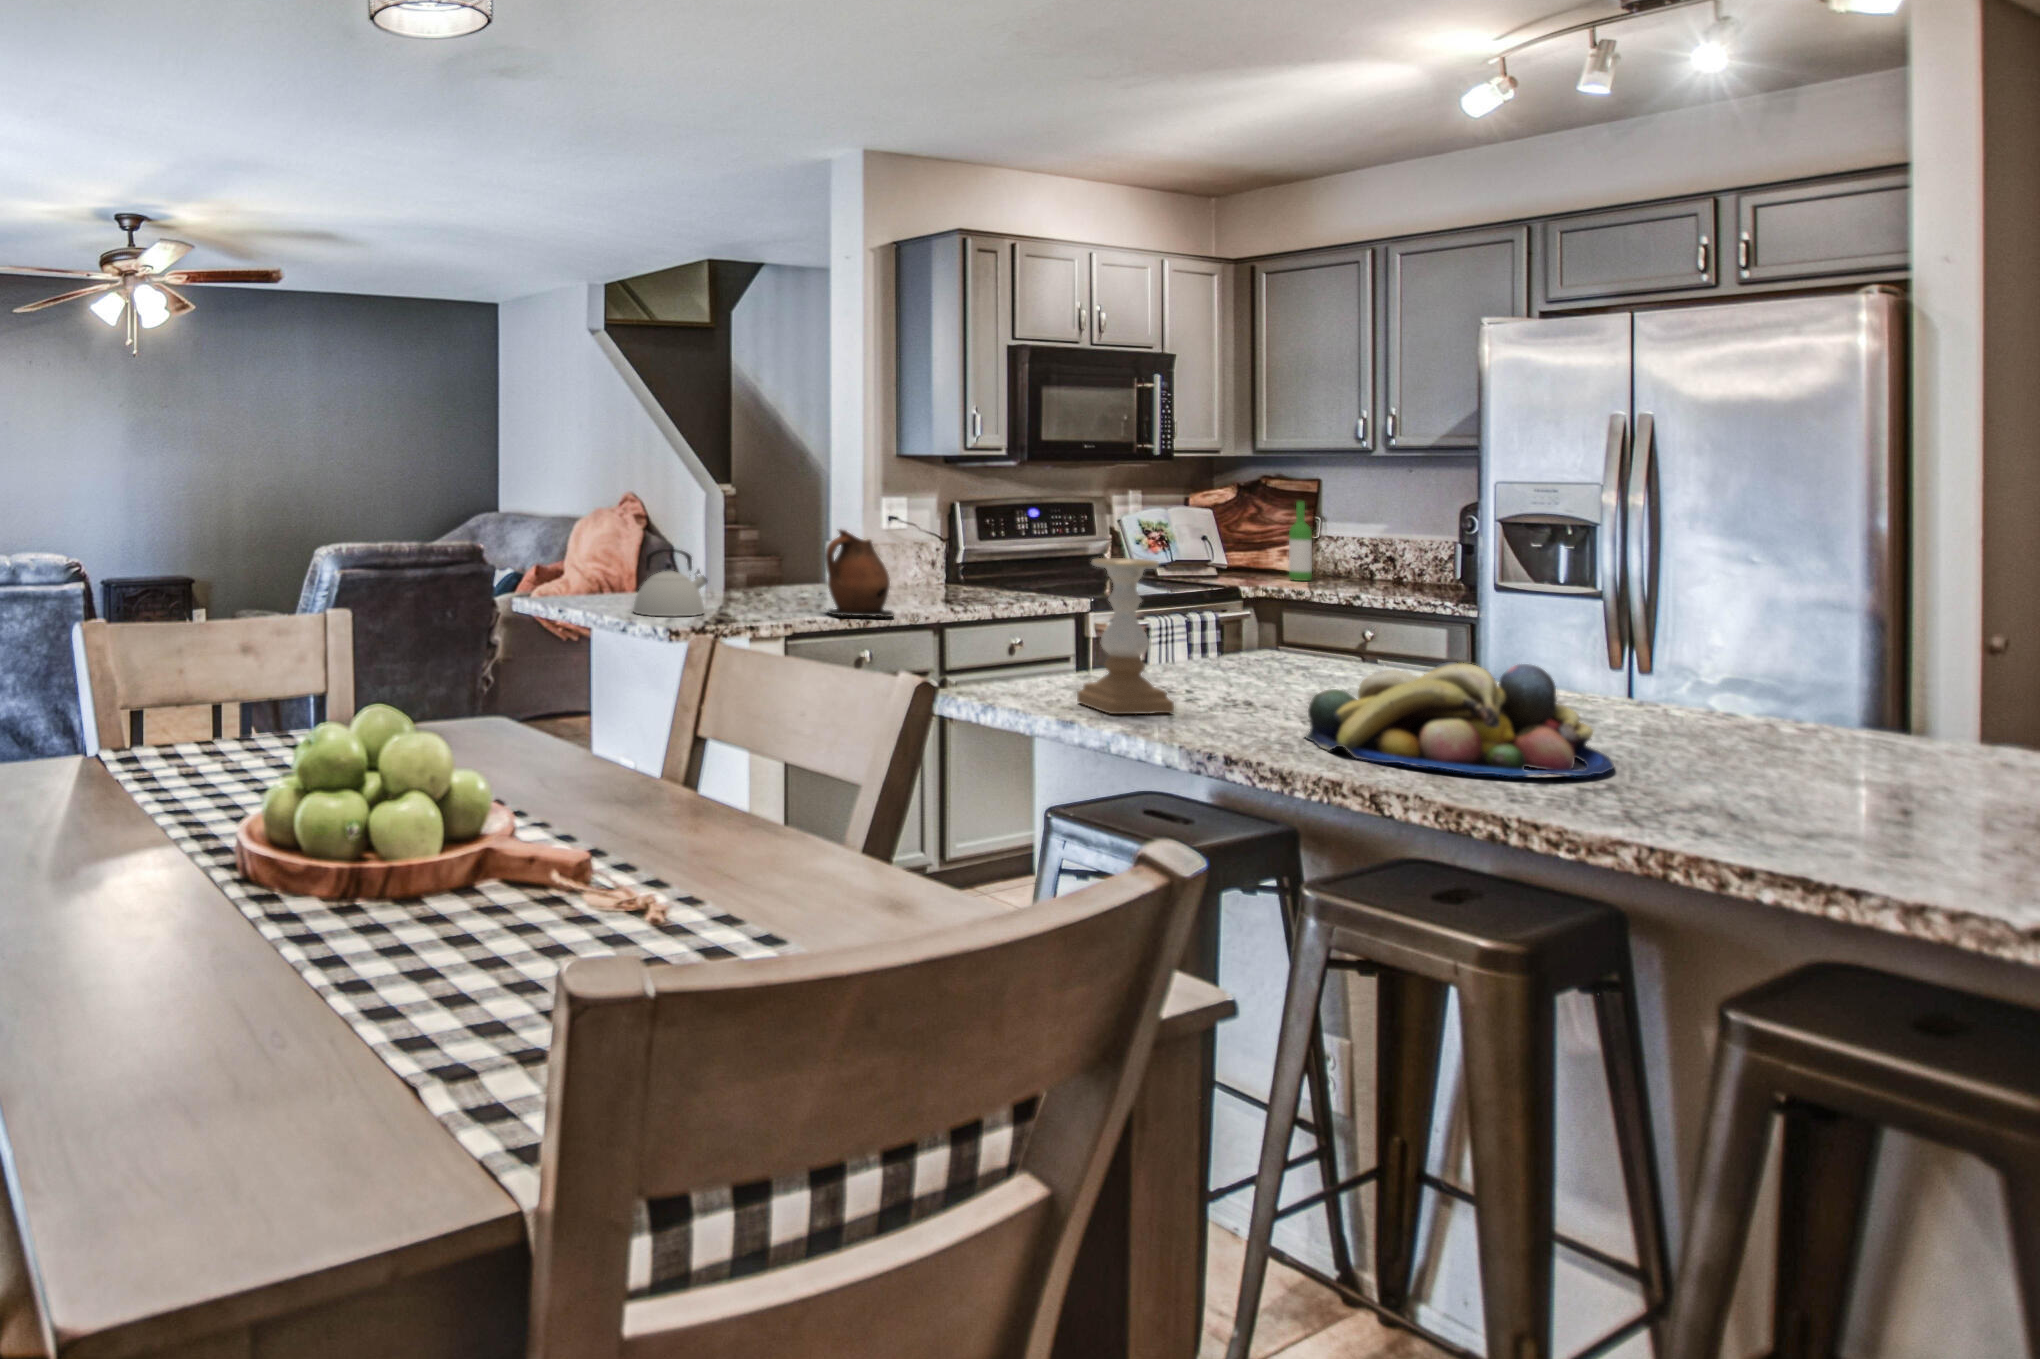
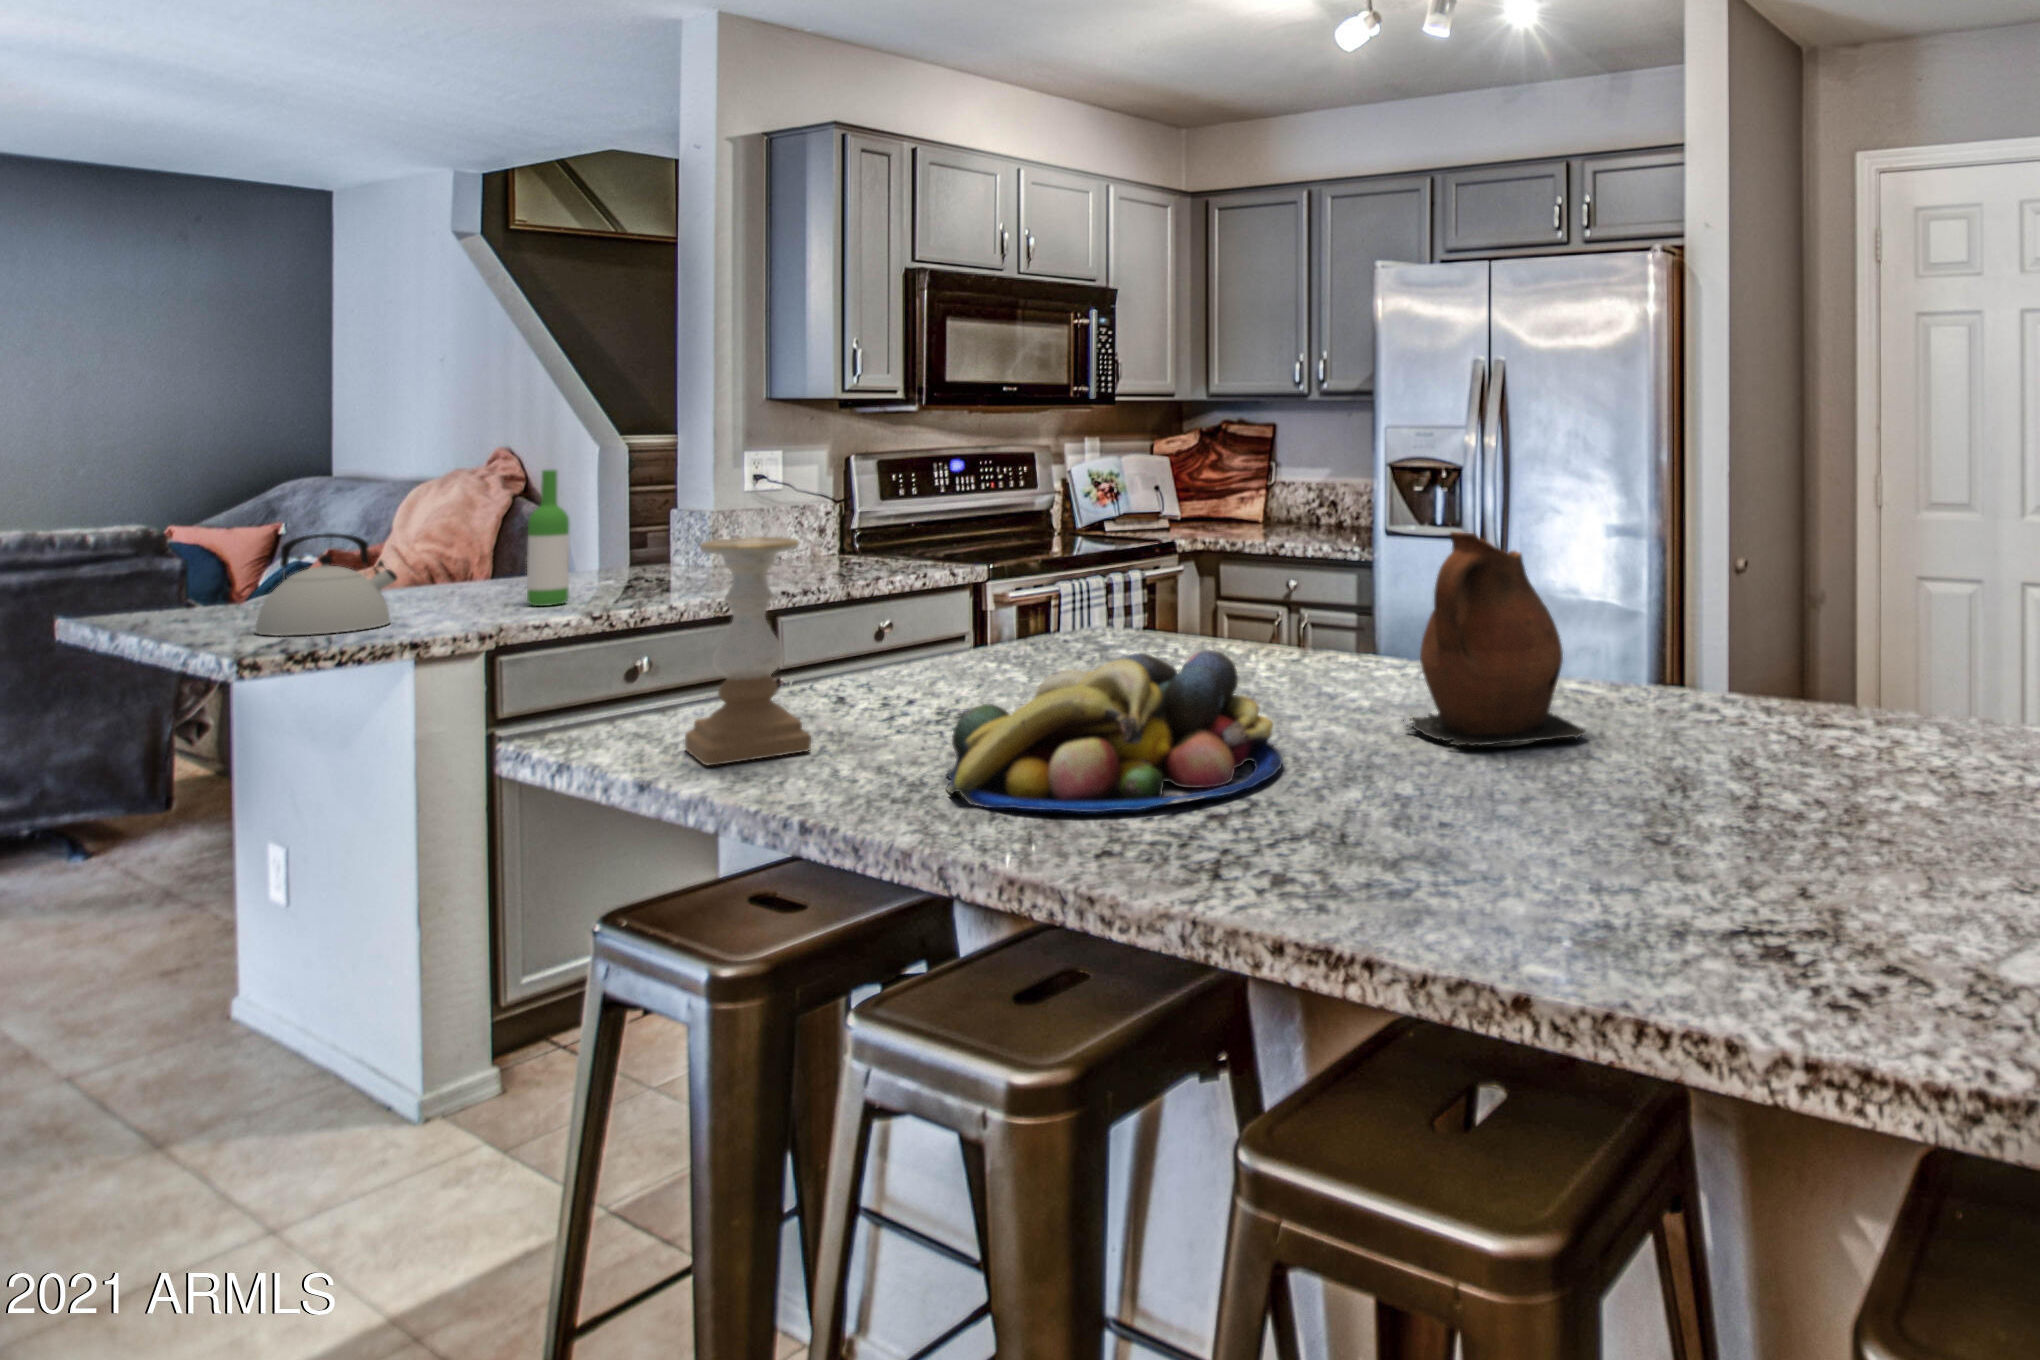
wine bottle: present [1289,502,1312,581] -> present [527,469,569,606]
ceramic pitcher: present [825,530,893,617] -> present [1403,532,1586,746]

